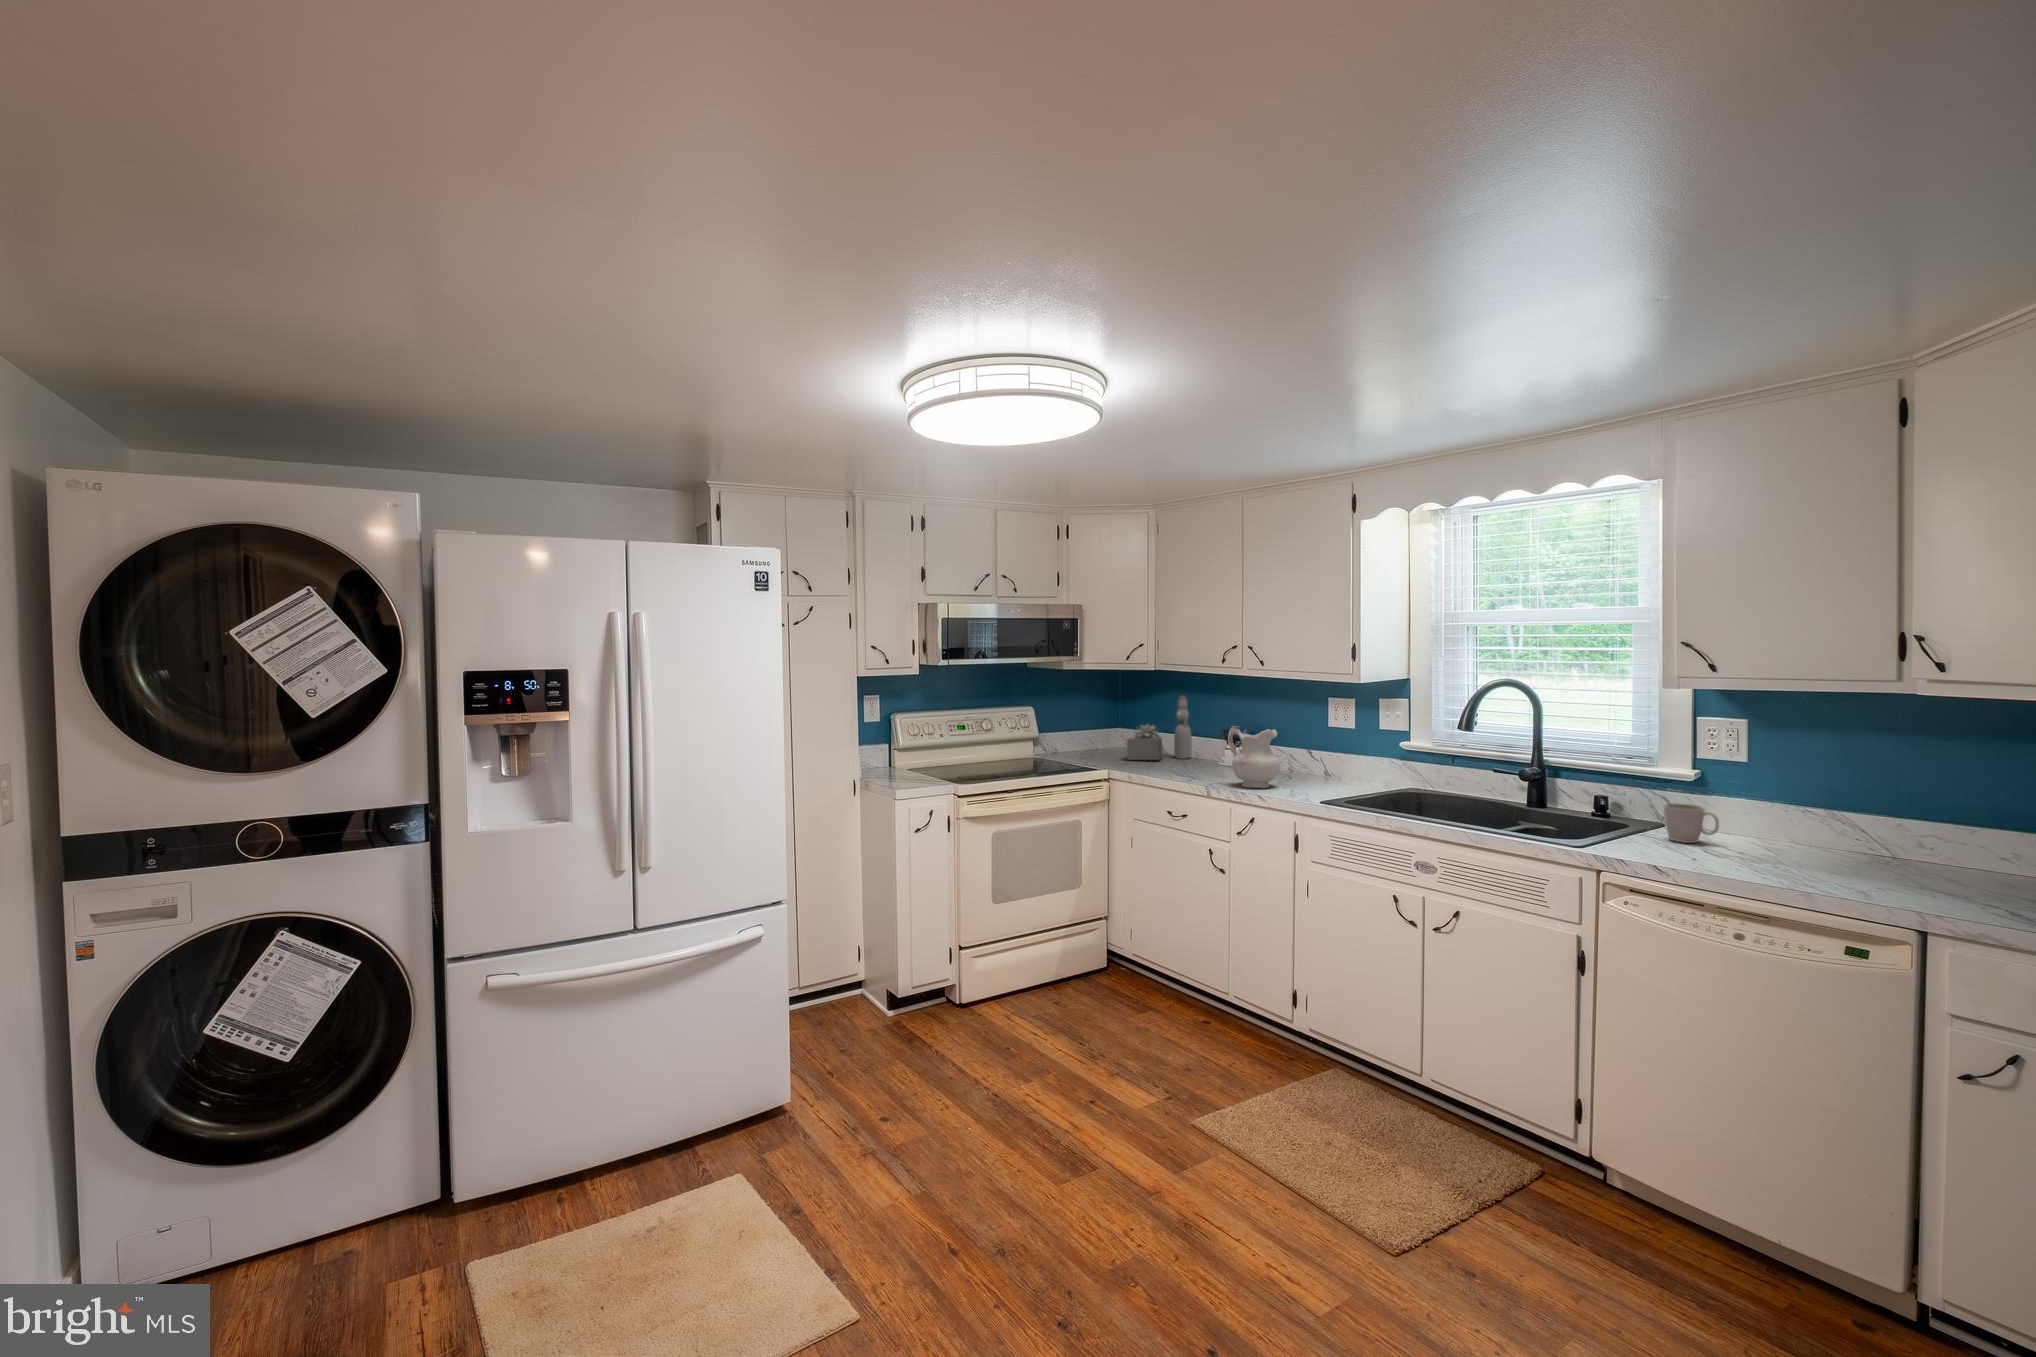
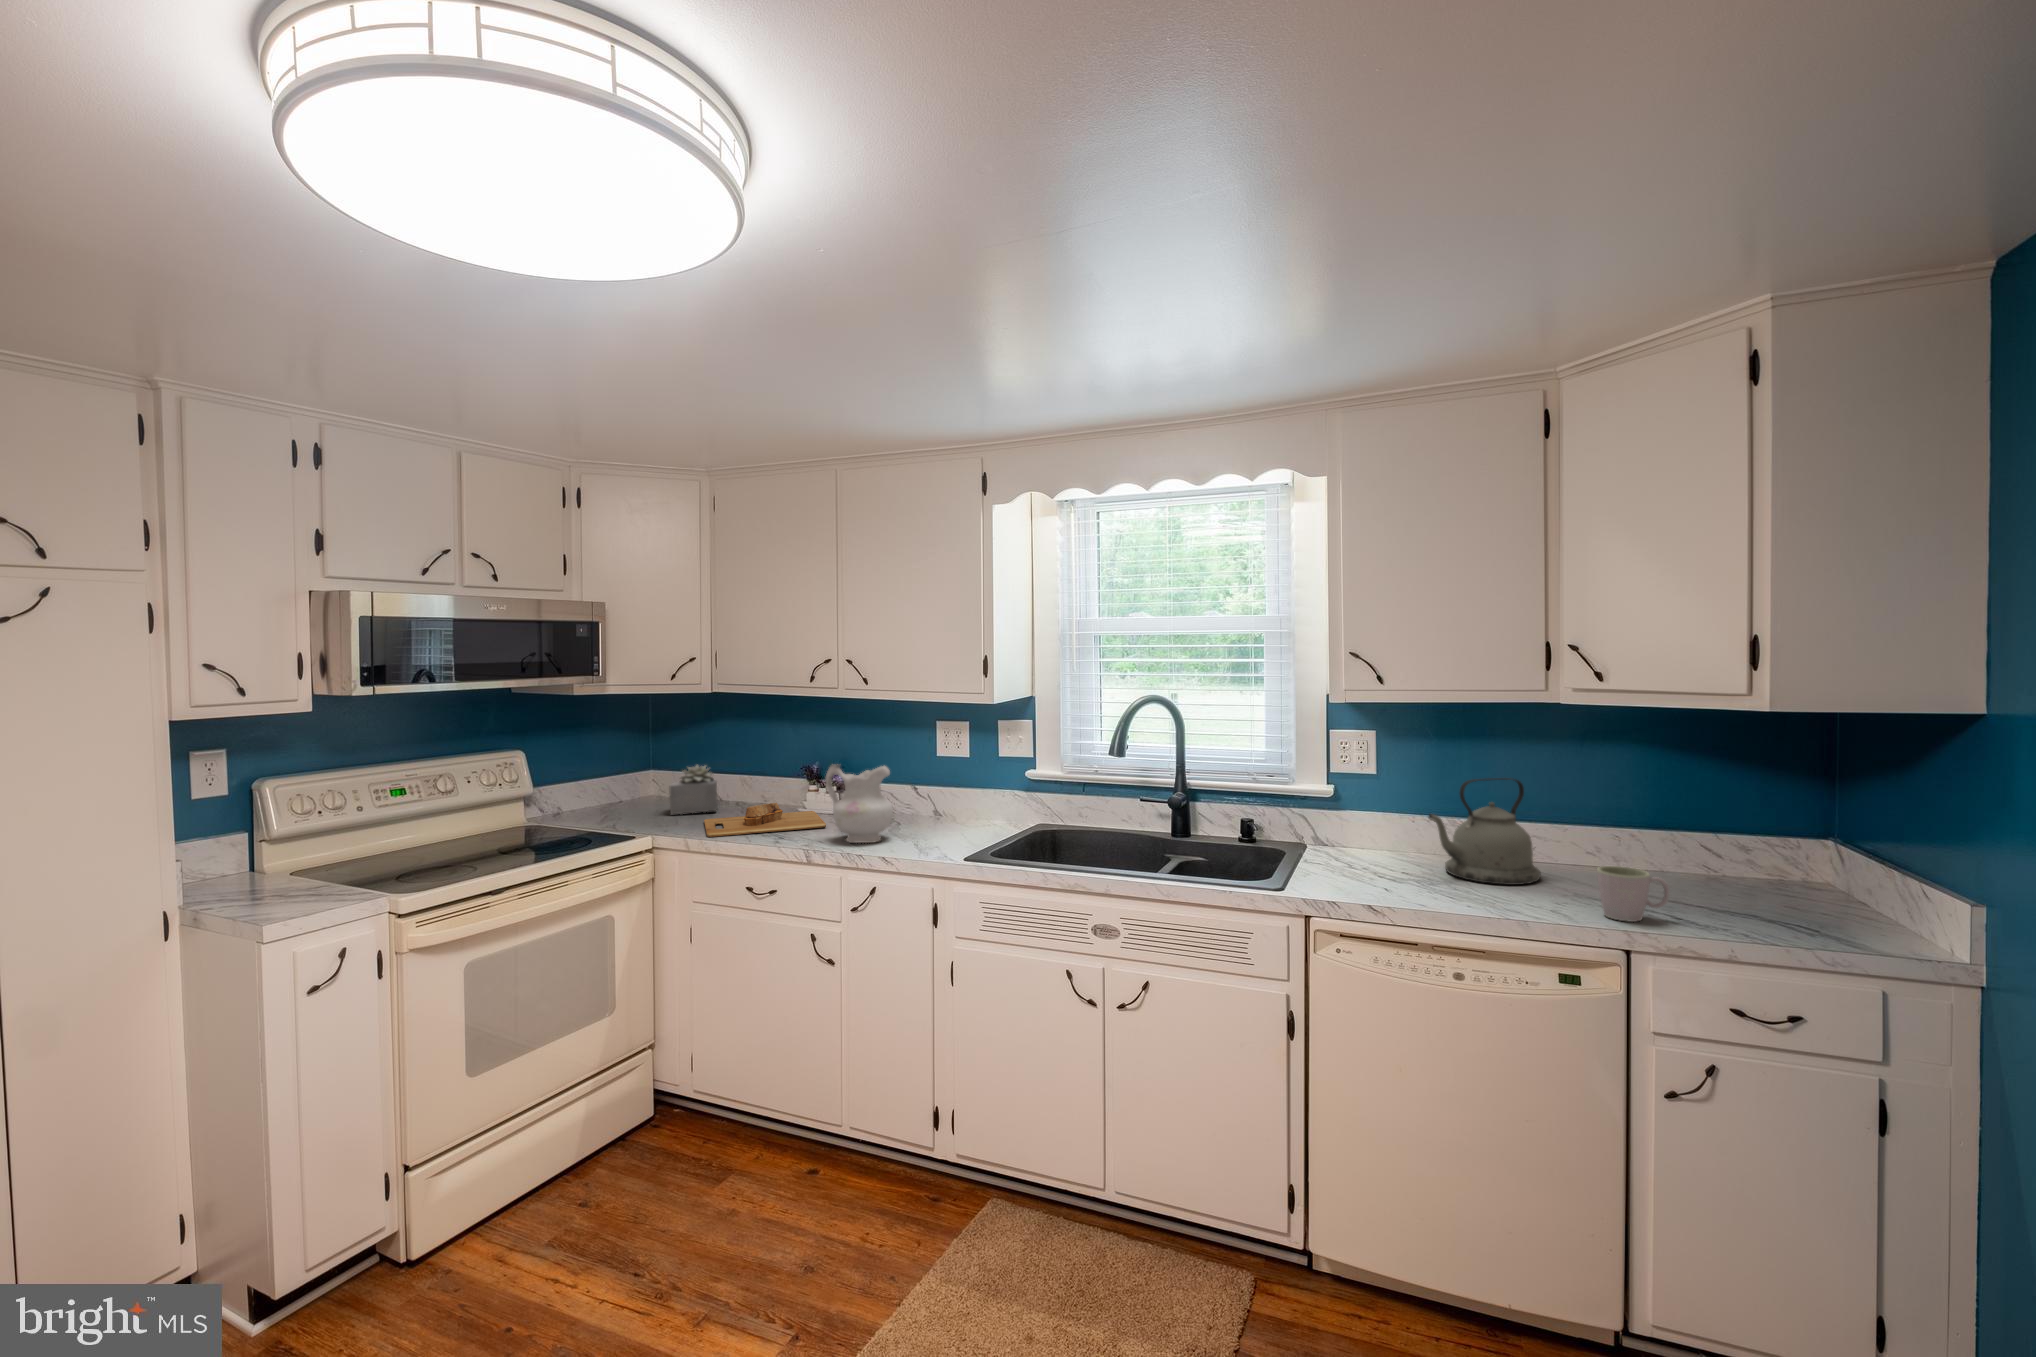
bottle: present [1174,696,1192,759] -> none [732,725,755,806]
cutting board: none [1145,755,1234,776] -> present [704,803,826,837]
kettle: none [1760,767,1904,873] -> present [1429,778,1541,885]
mug: present [1664,803,1719,843] -> present [1597,866,1669,922]

